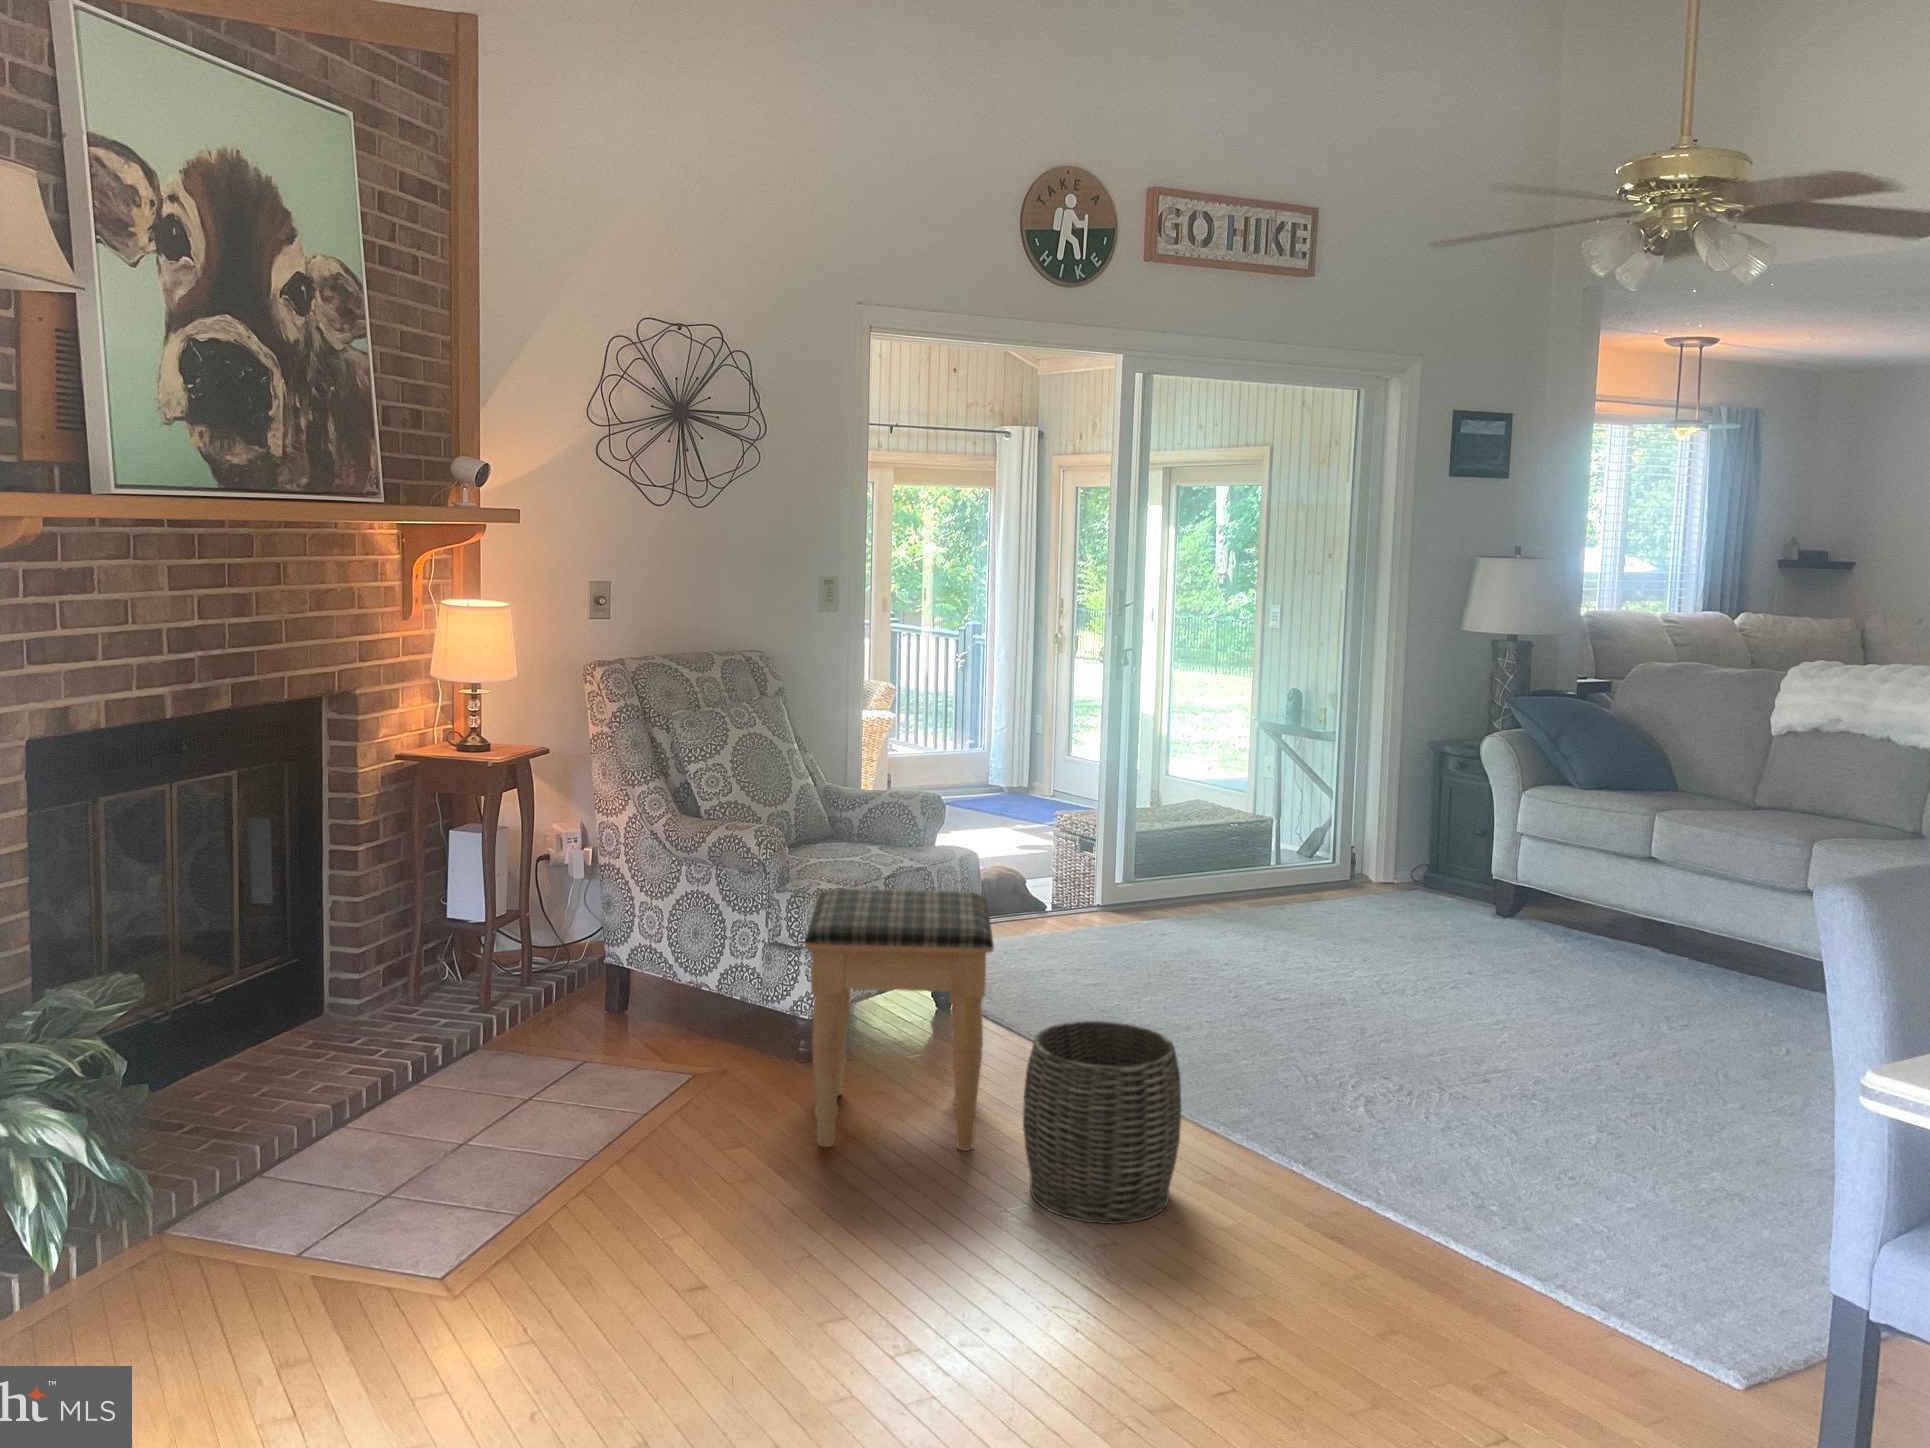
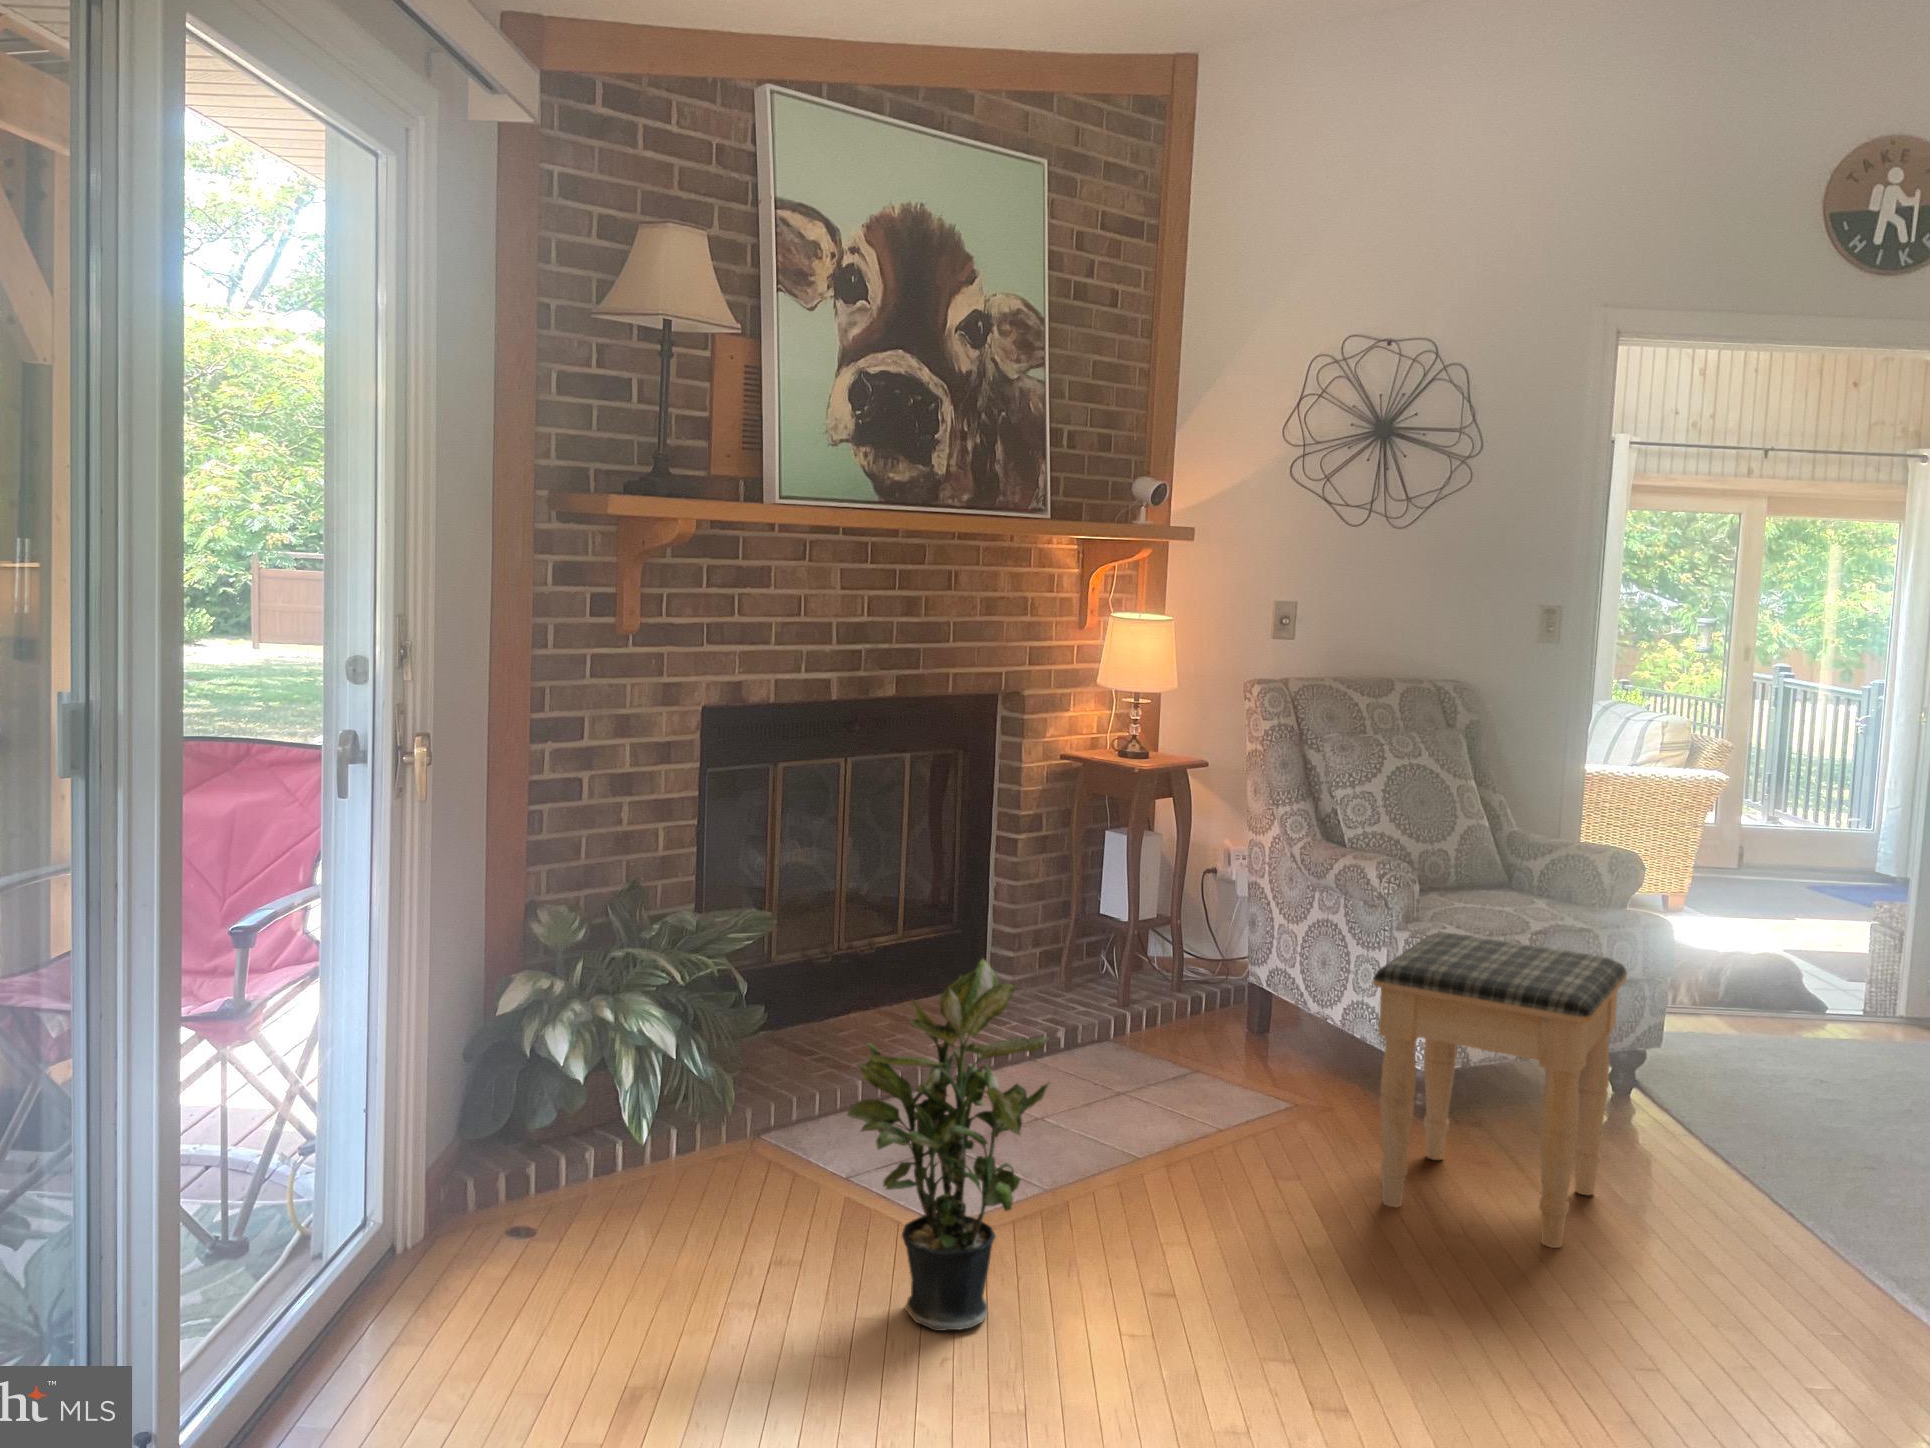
potted plant: none [377,986,593,1384] -> present [847,959,1049,1331]
woven basket: present [1023,1021,1181,1224] -> none [1595,1120,1807,1375]

